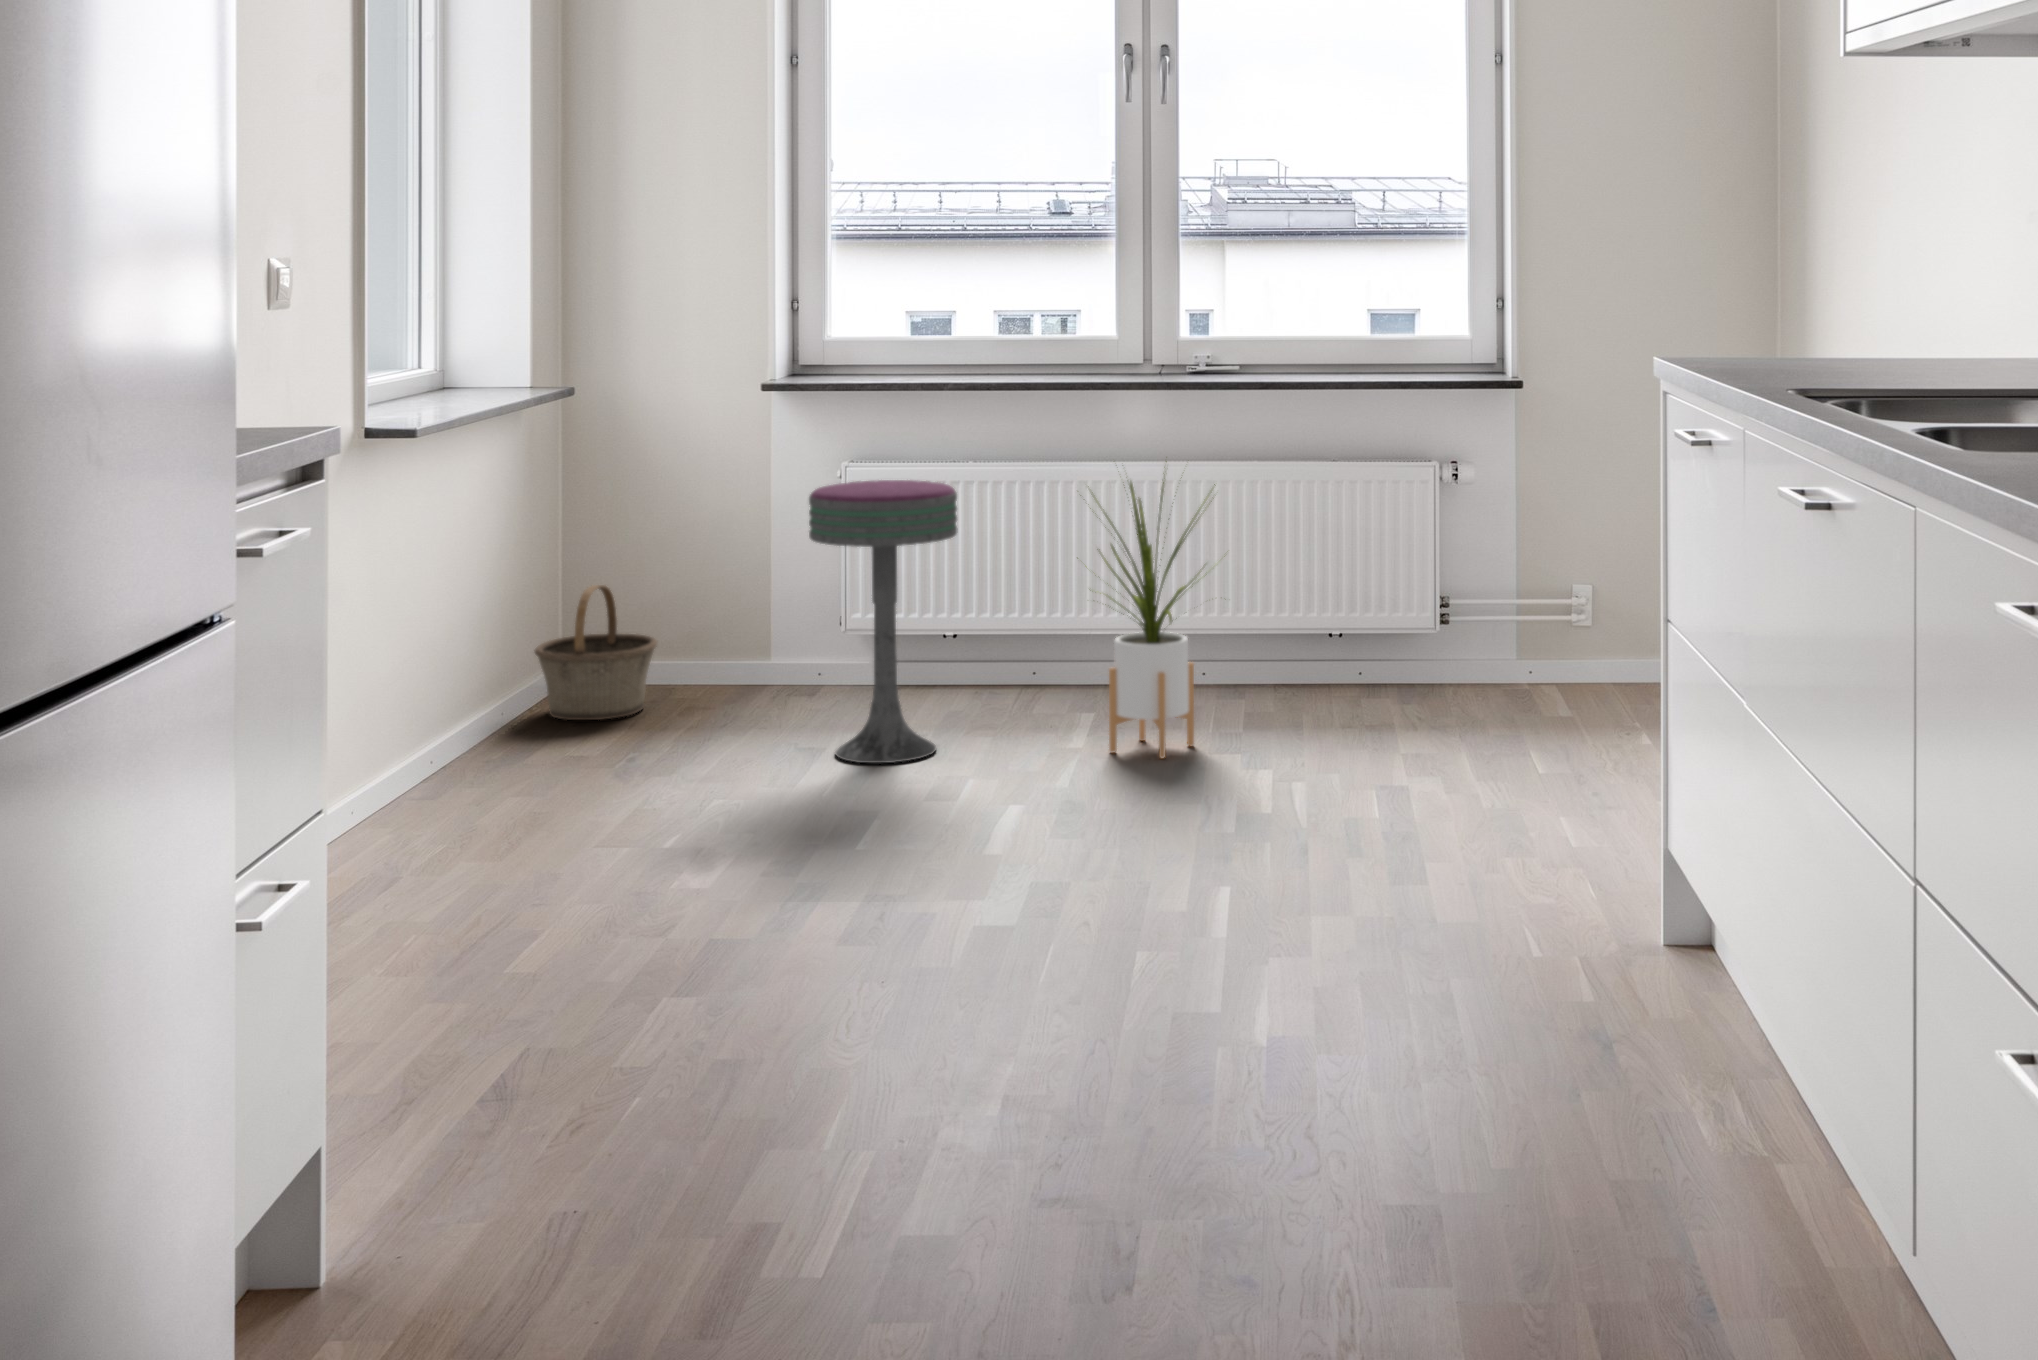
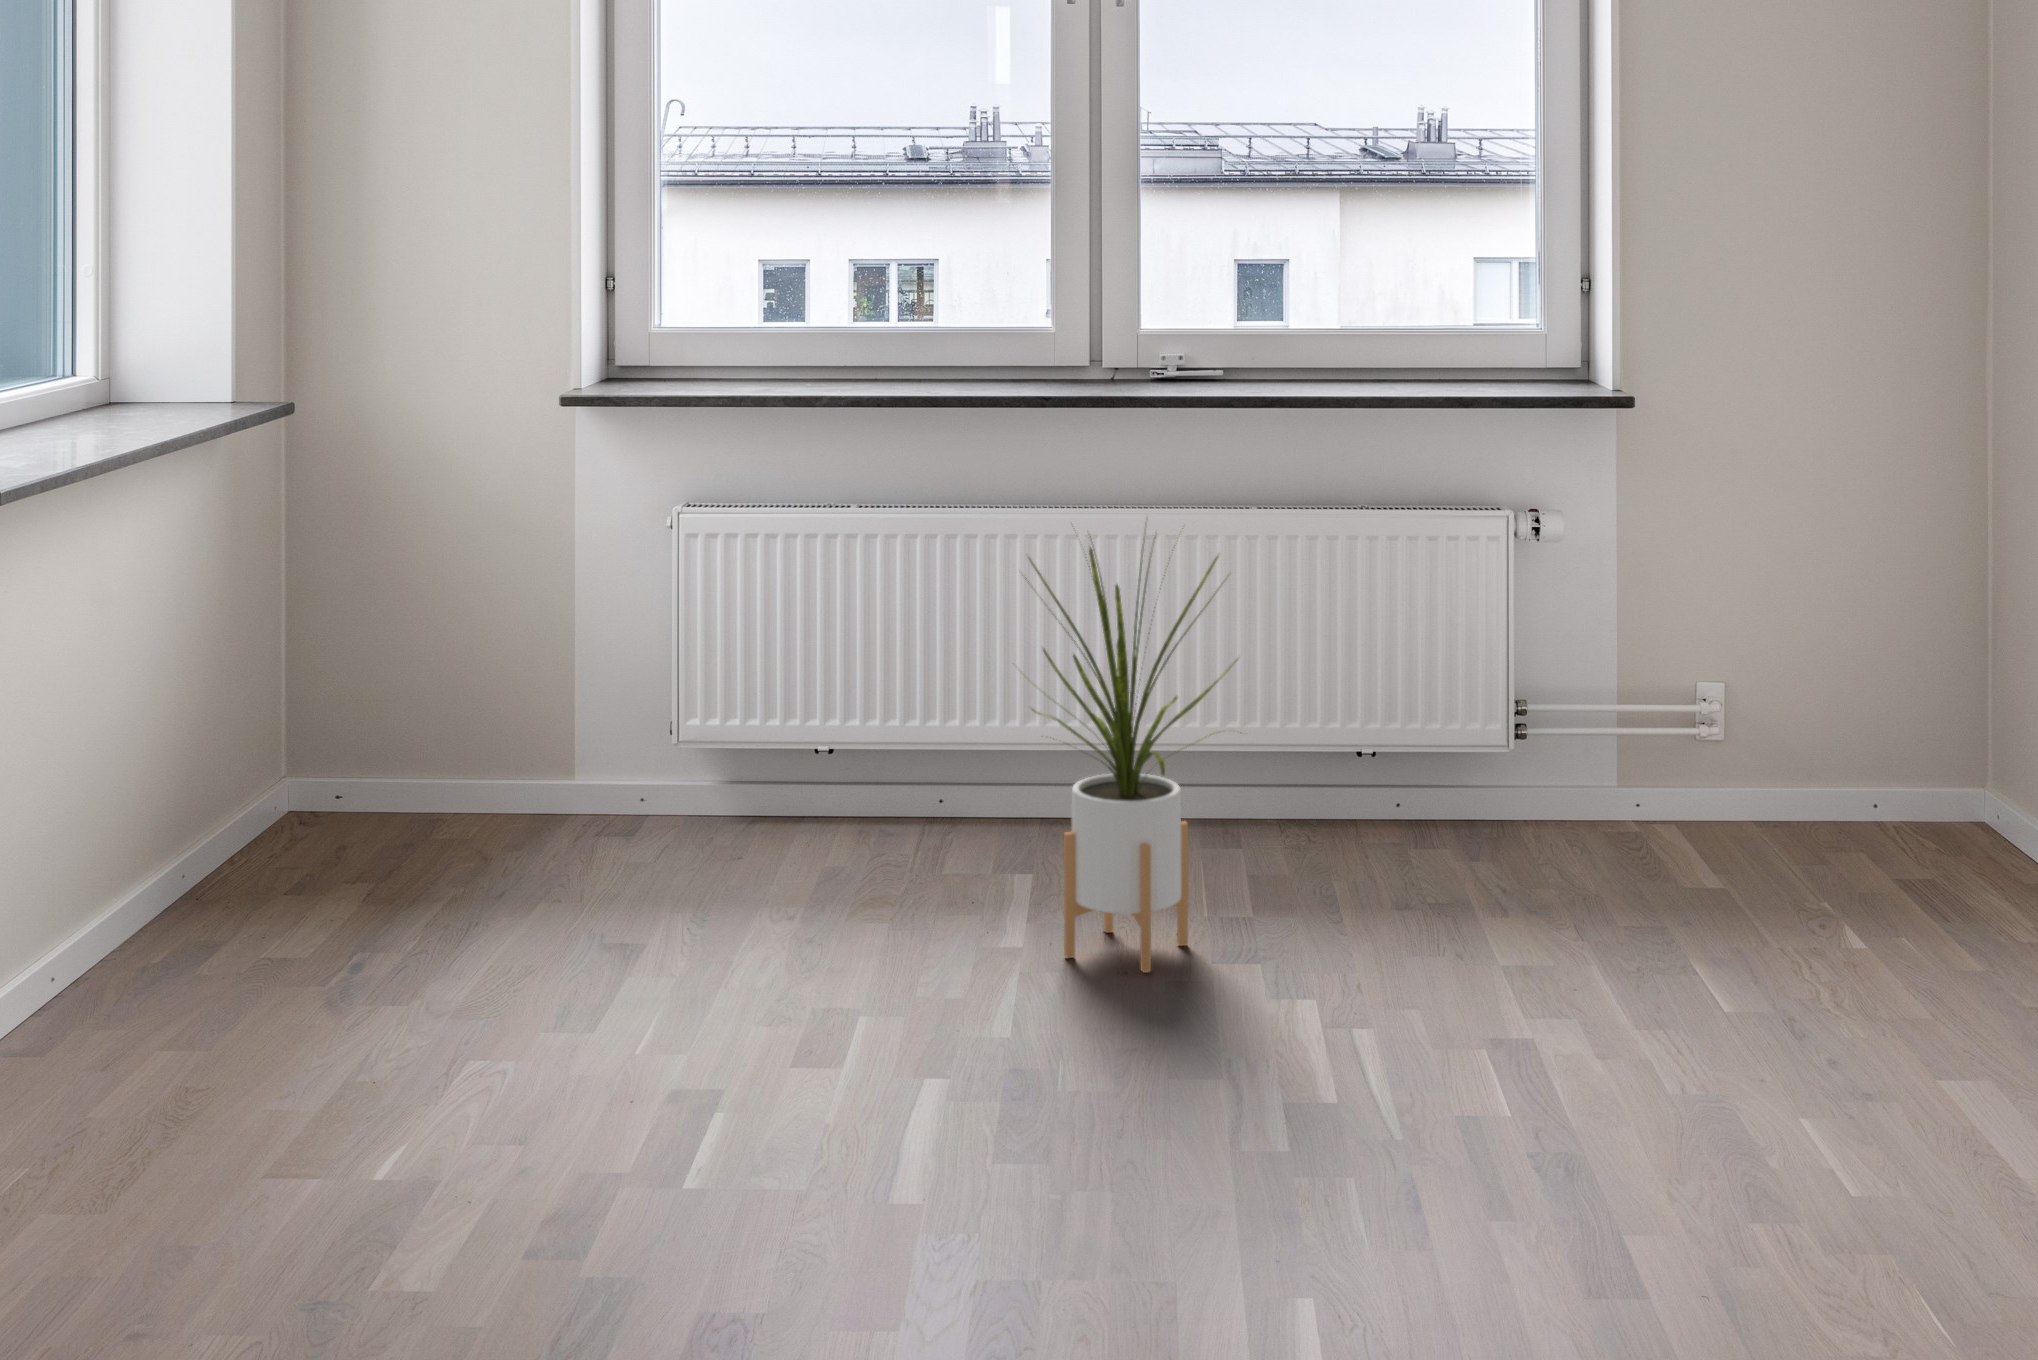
bar stool: present [809,480,958,763] -> none [619,547,839,978]
basket: present [534,585,657,720] -> none [237,682,414,879]

